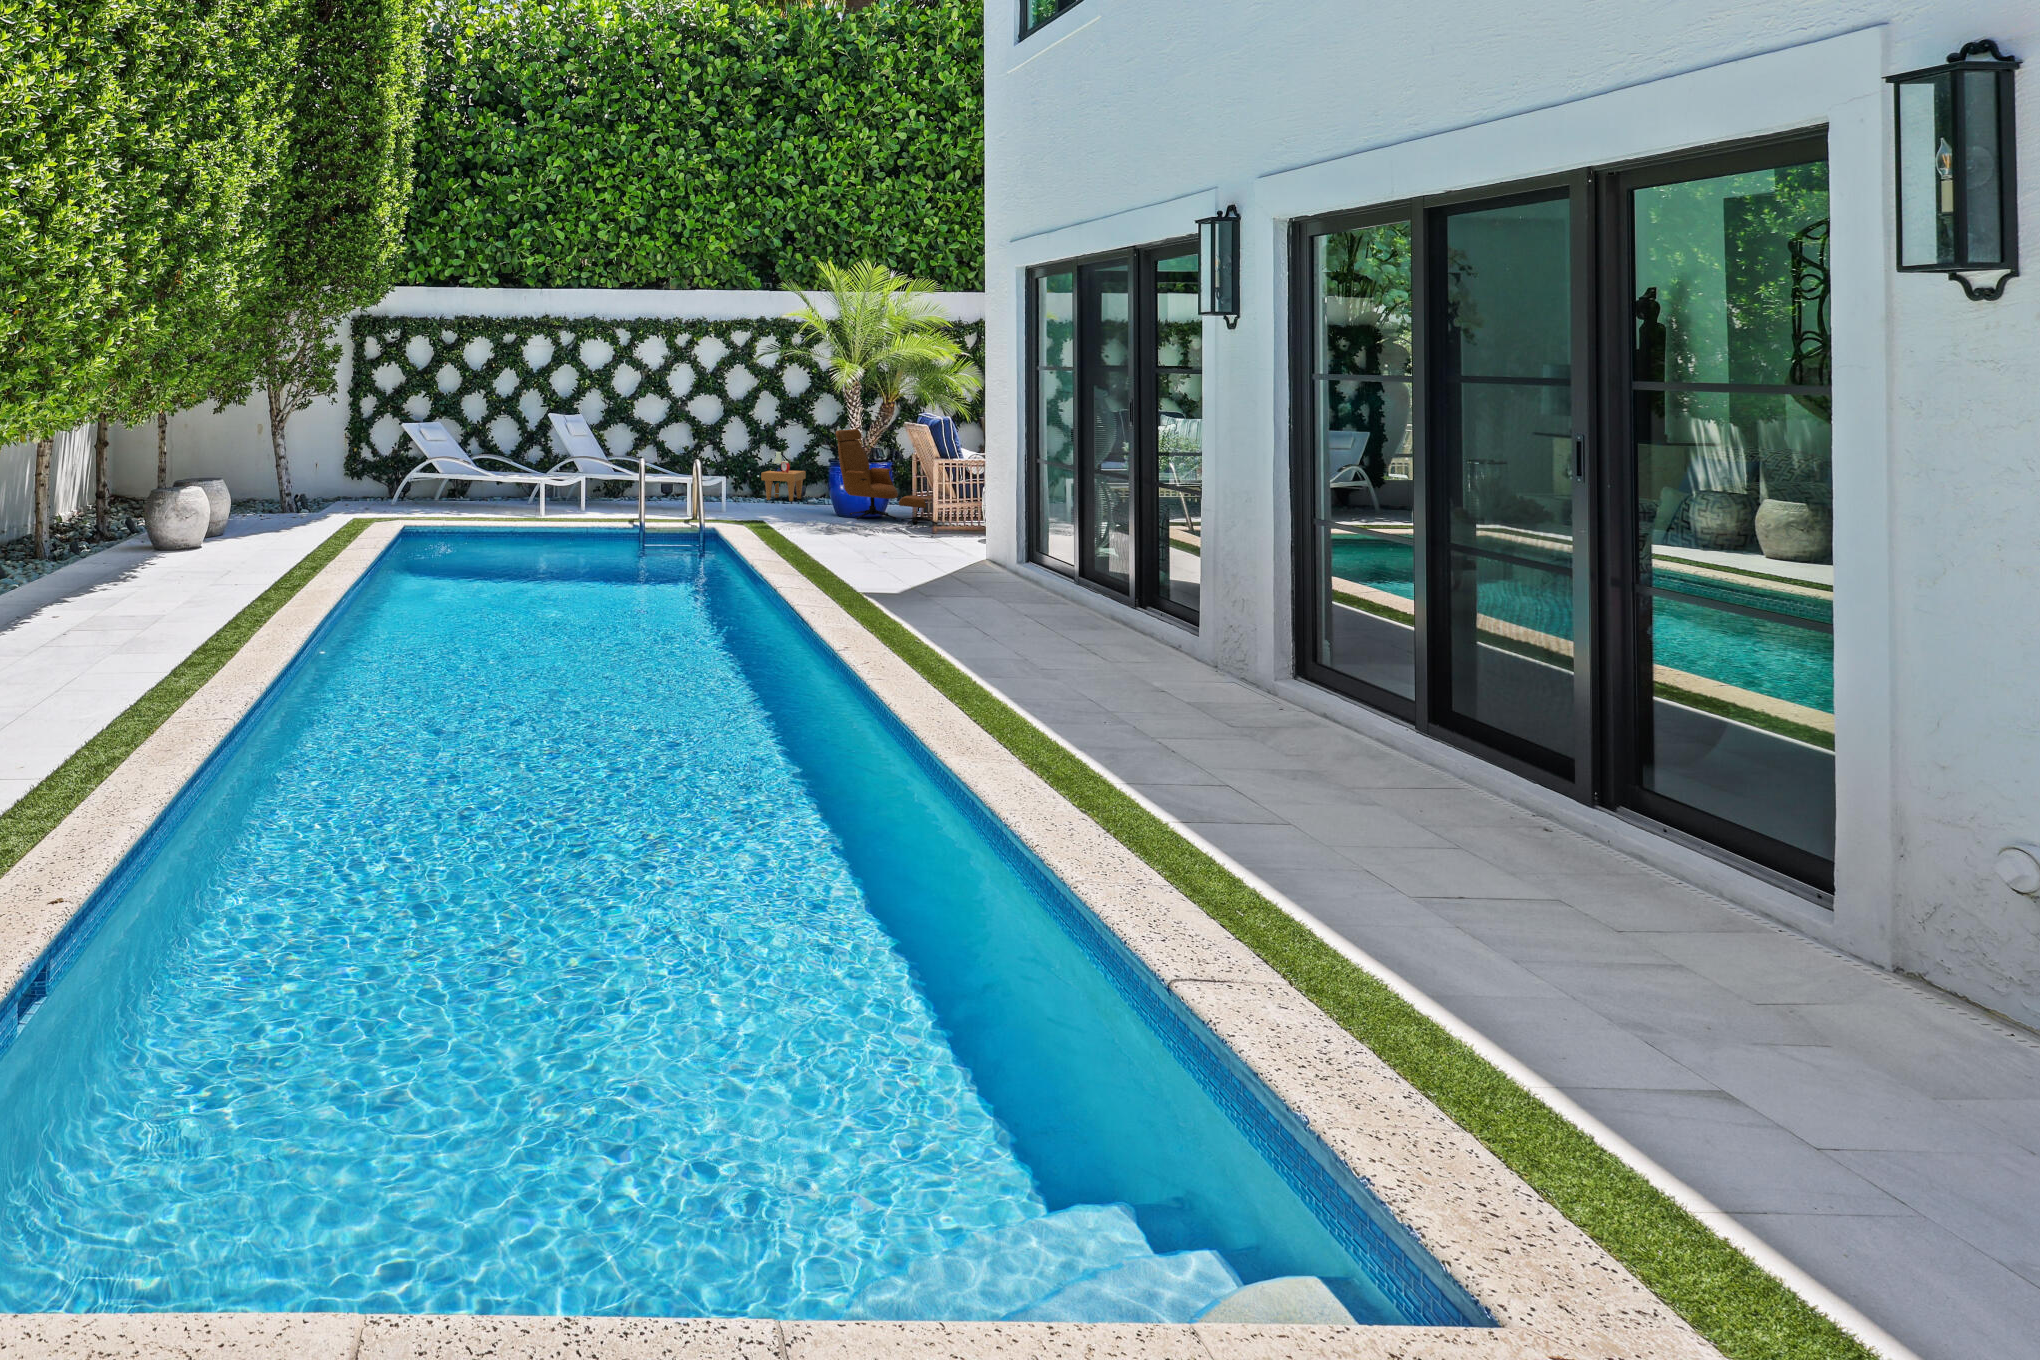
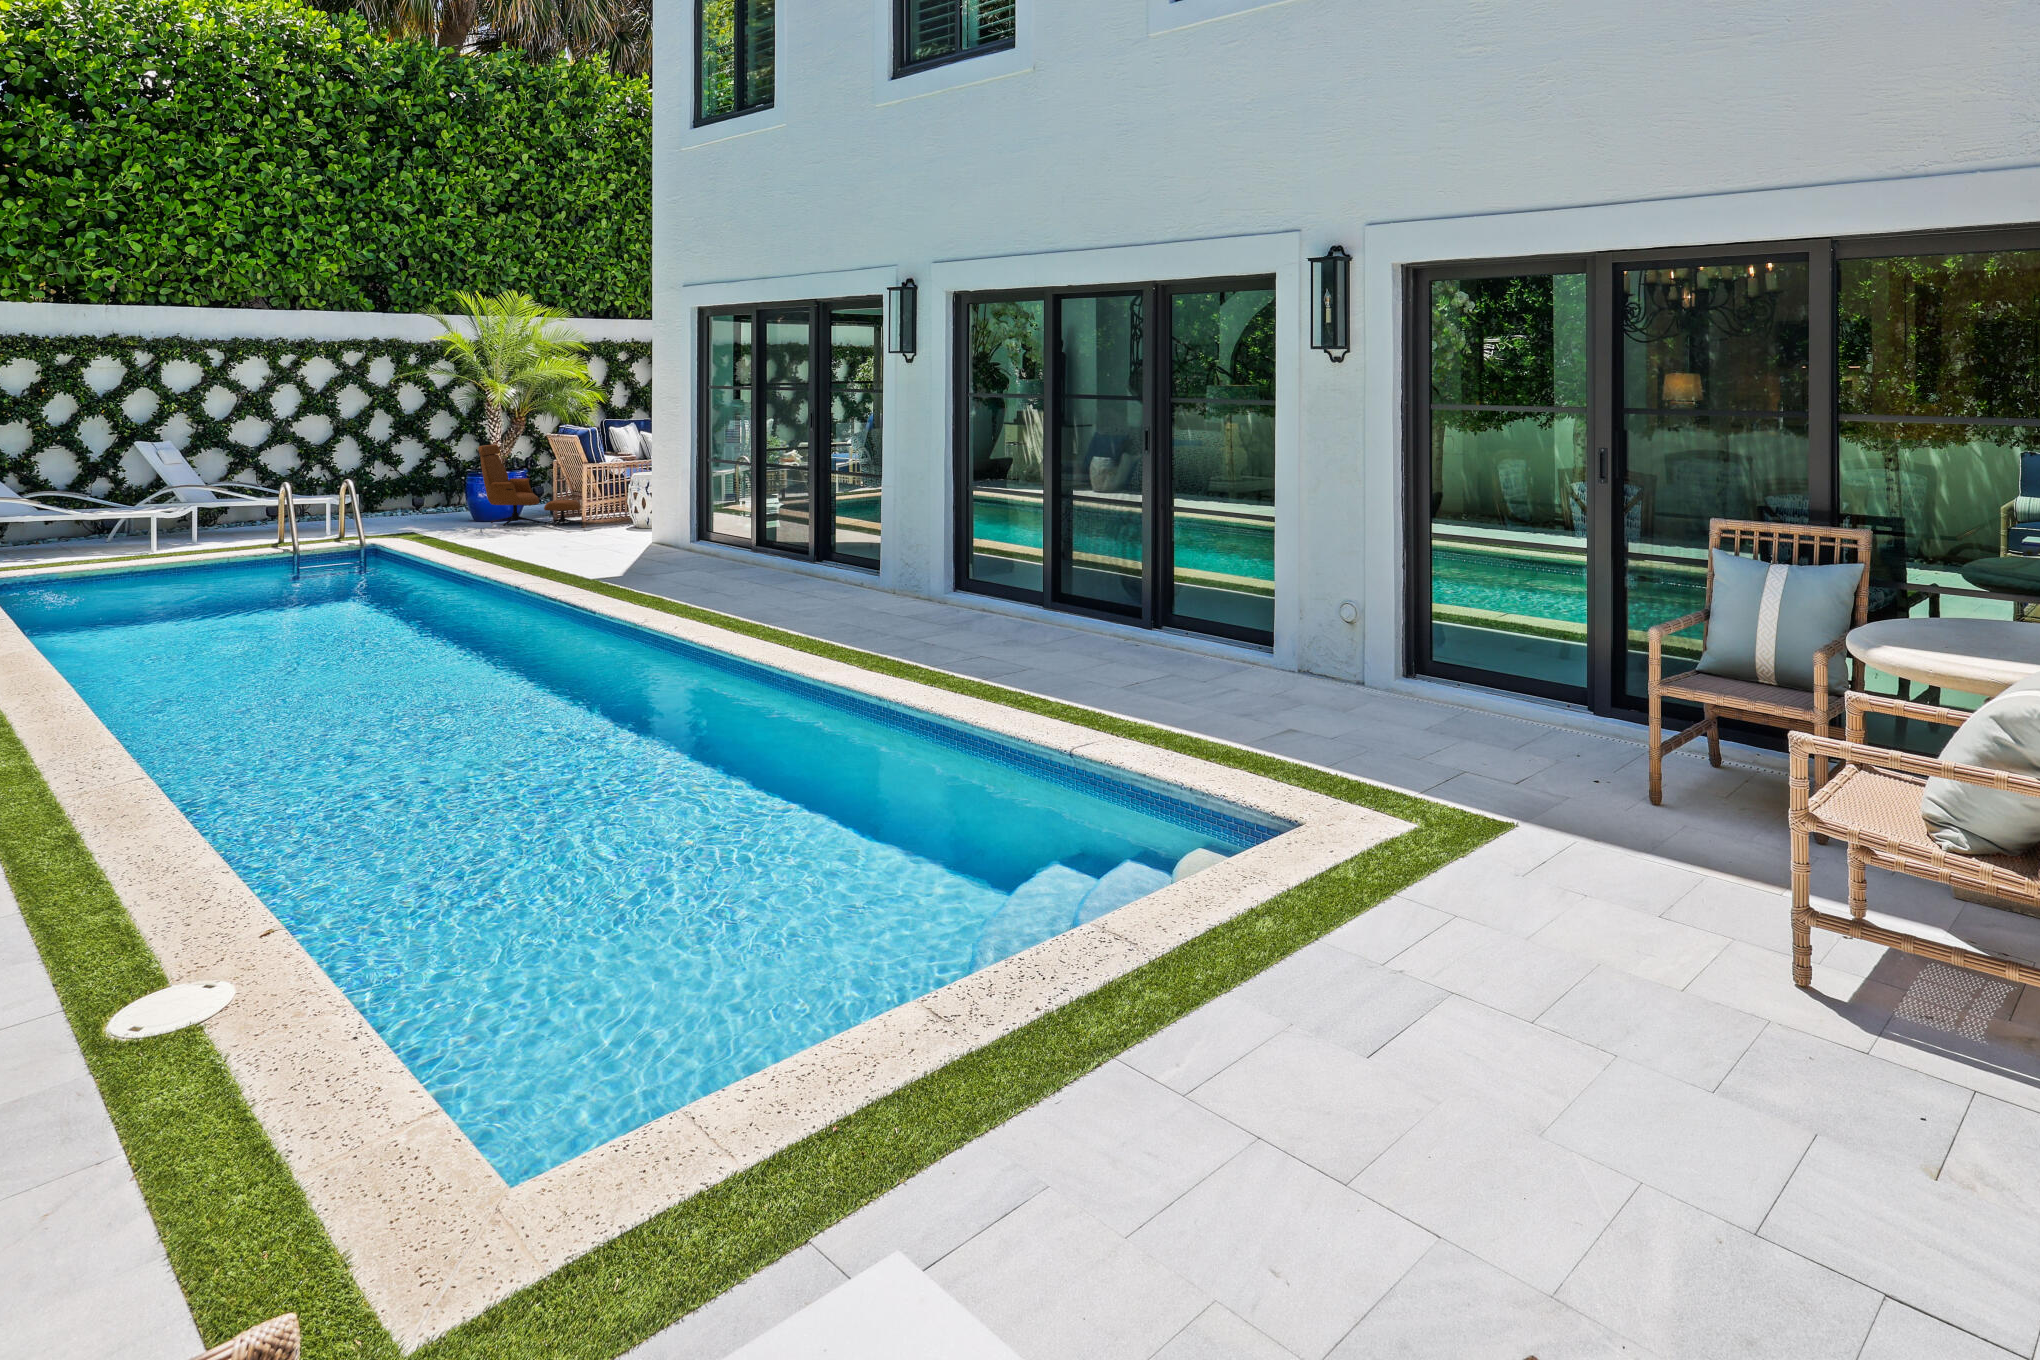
side table: present [761,452,806,501] -> none [378,470,422,517]

